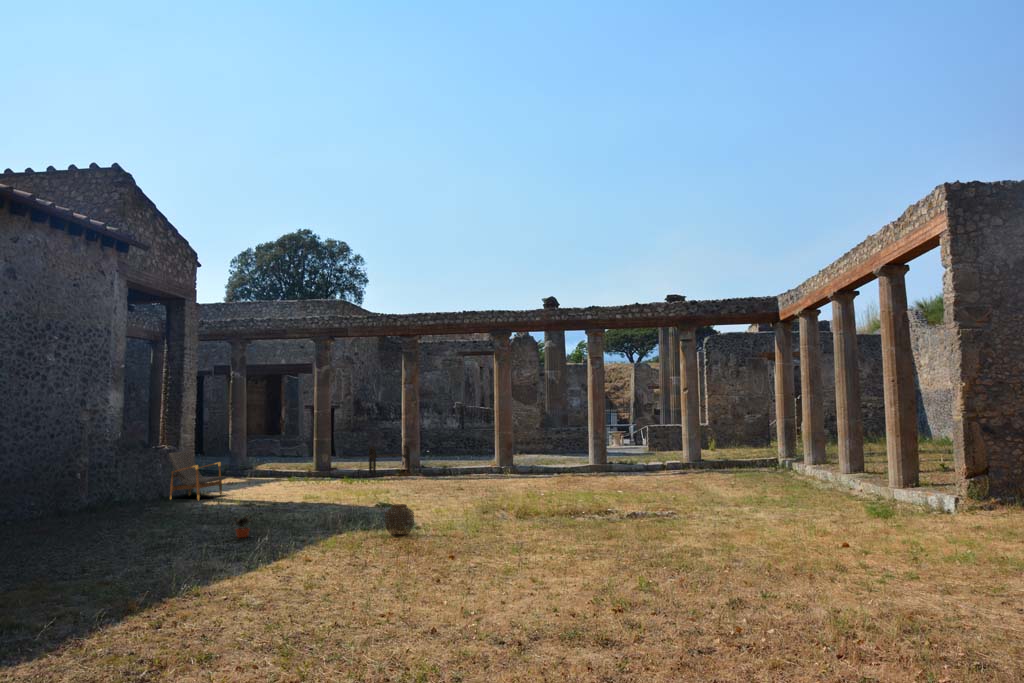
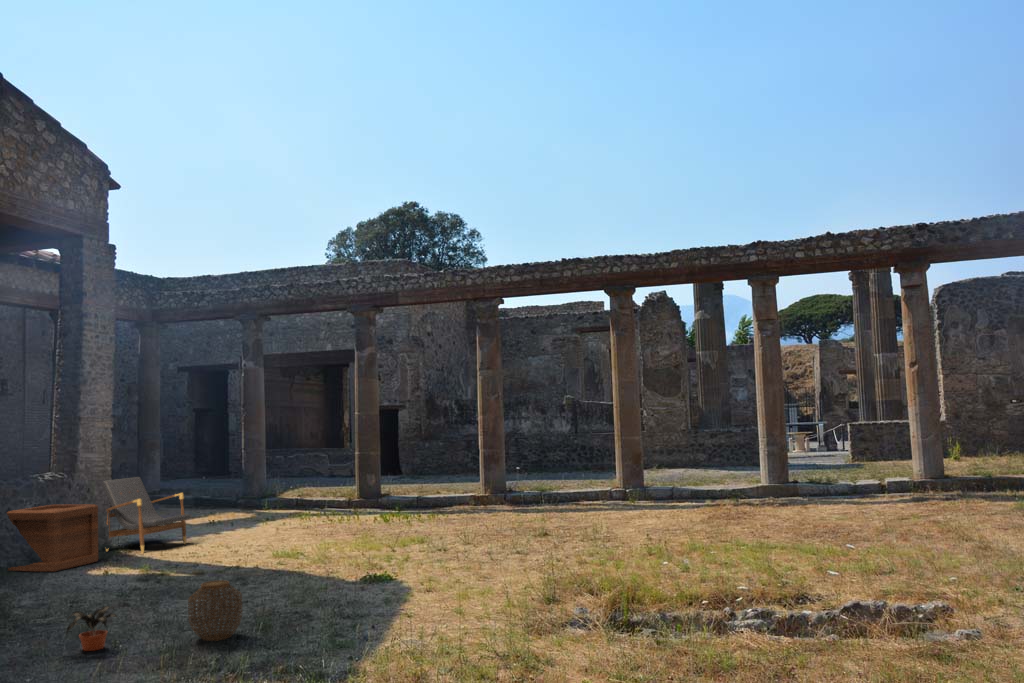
bench: present [369,445,410,474] -> none [432,459,491,503]
wooden crate: none [118,468,176,509] -> present [7,504,98,572]
woven basket: present [385,504,414,536] -> present [188,580,242,641]

